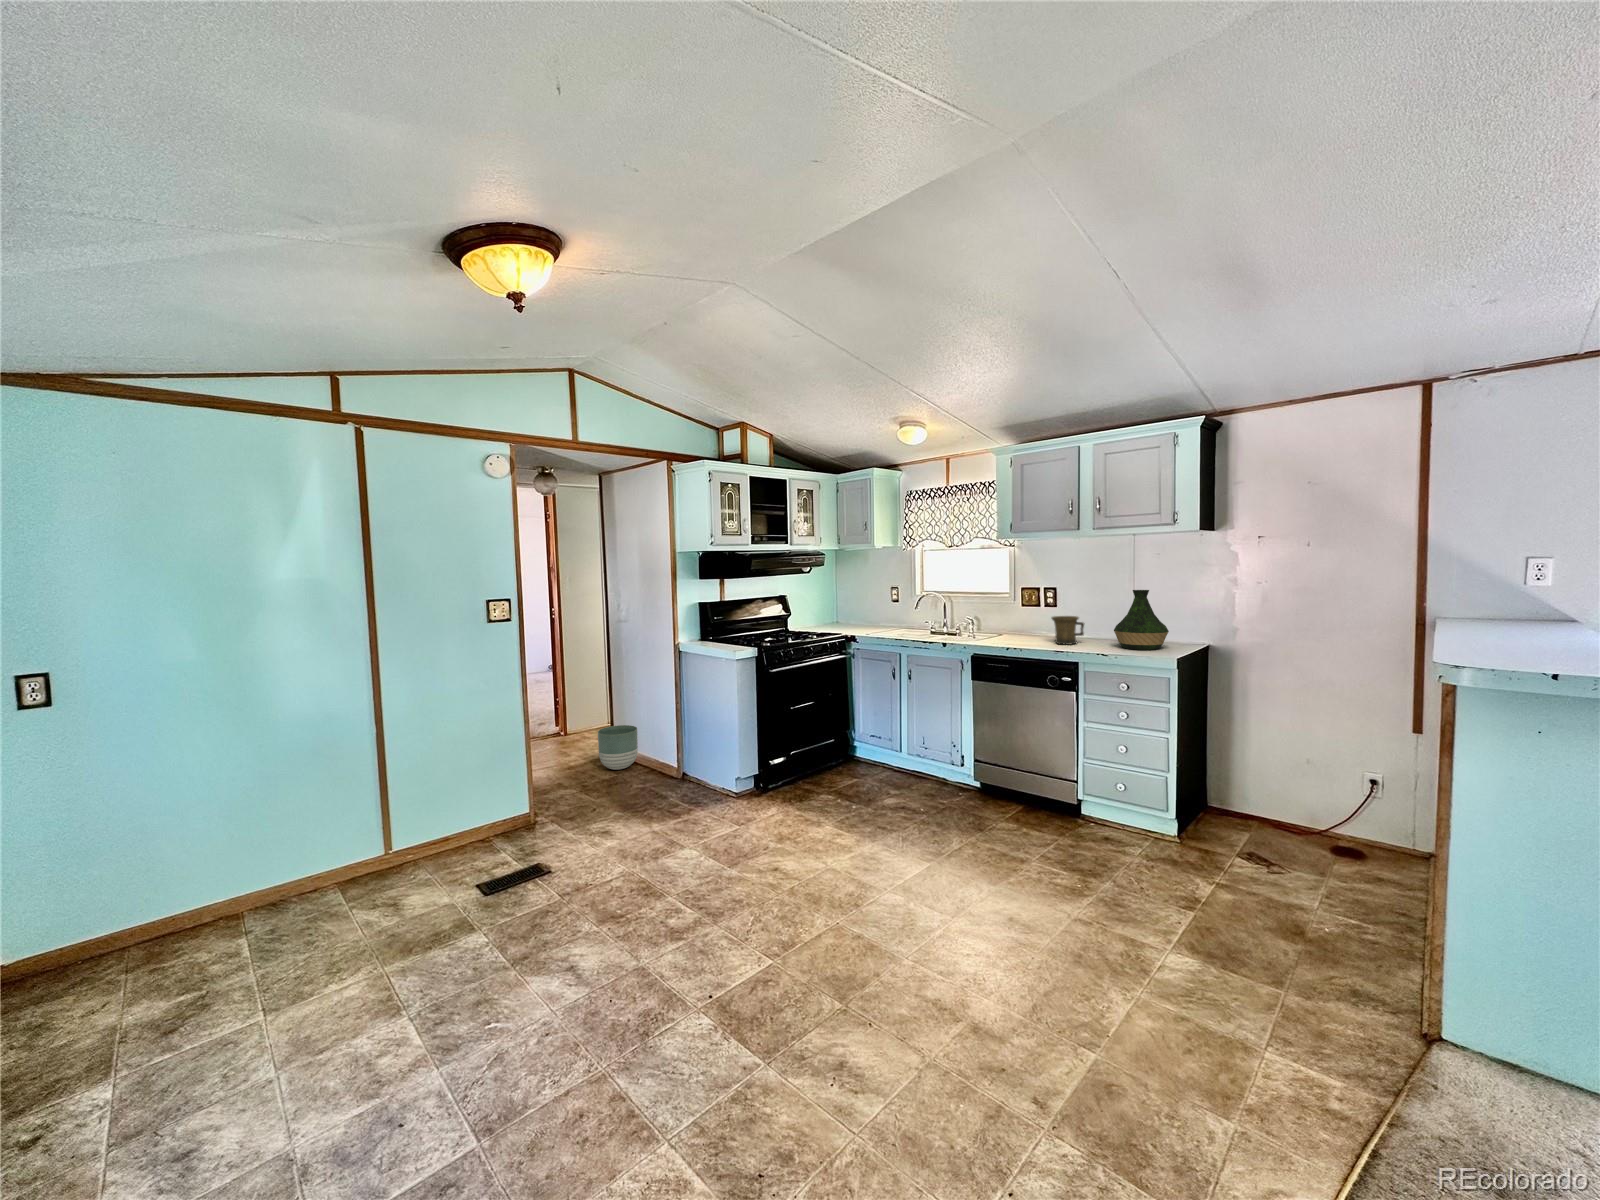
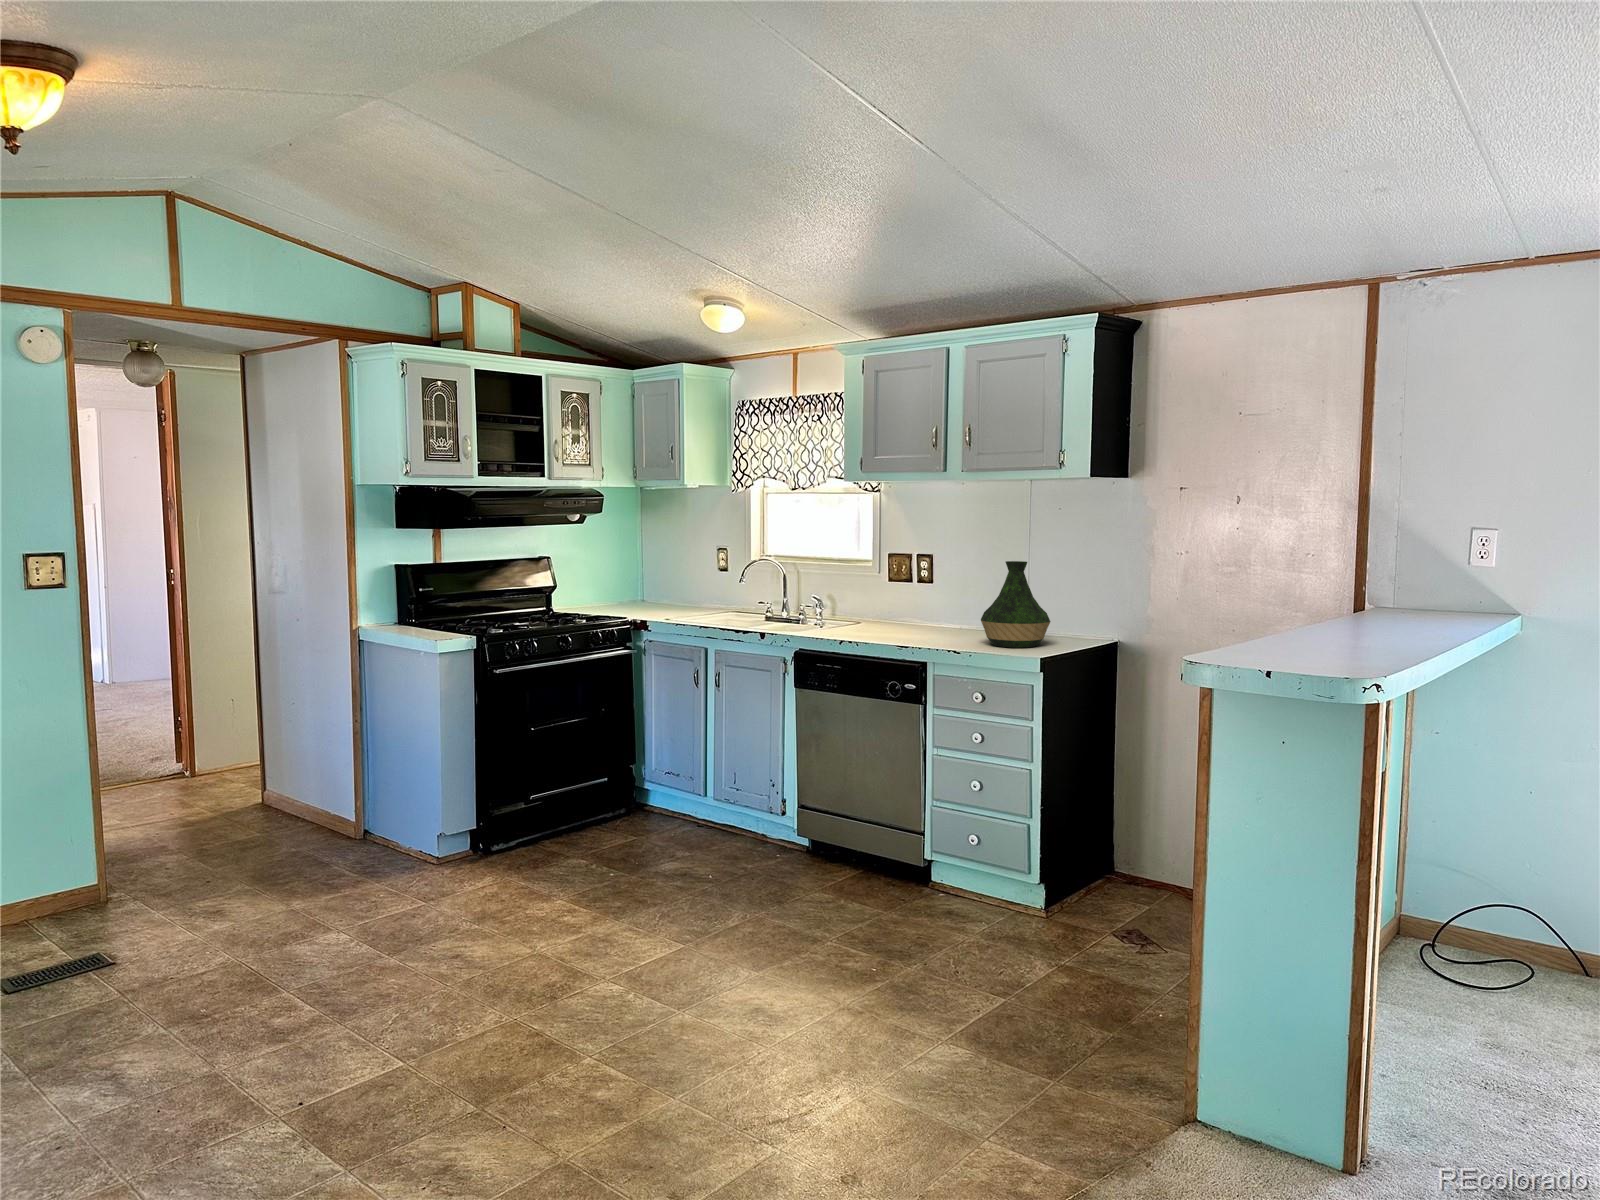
mug: present [1052,616,1084,645] -> none [905,597,950,639]
planter: present [598,725,638,770] -> none [229,758,297,827]

